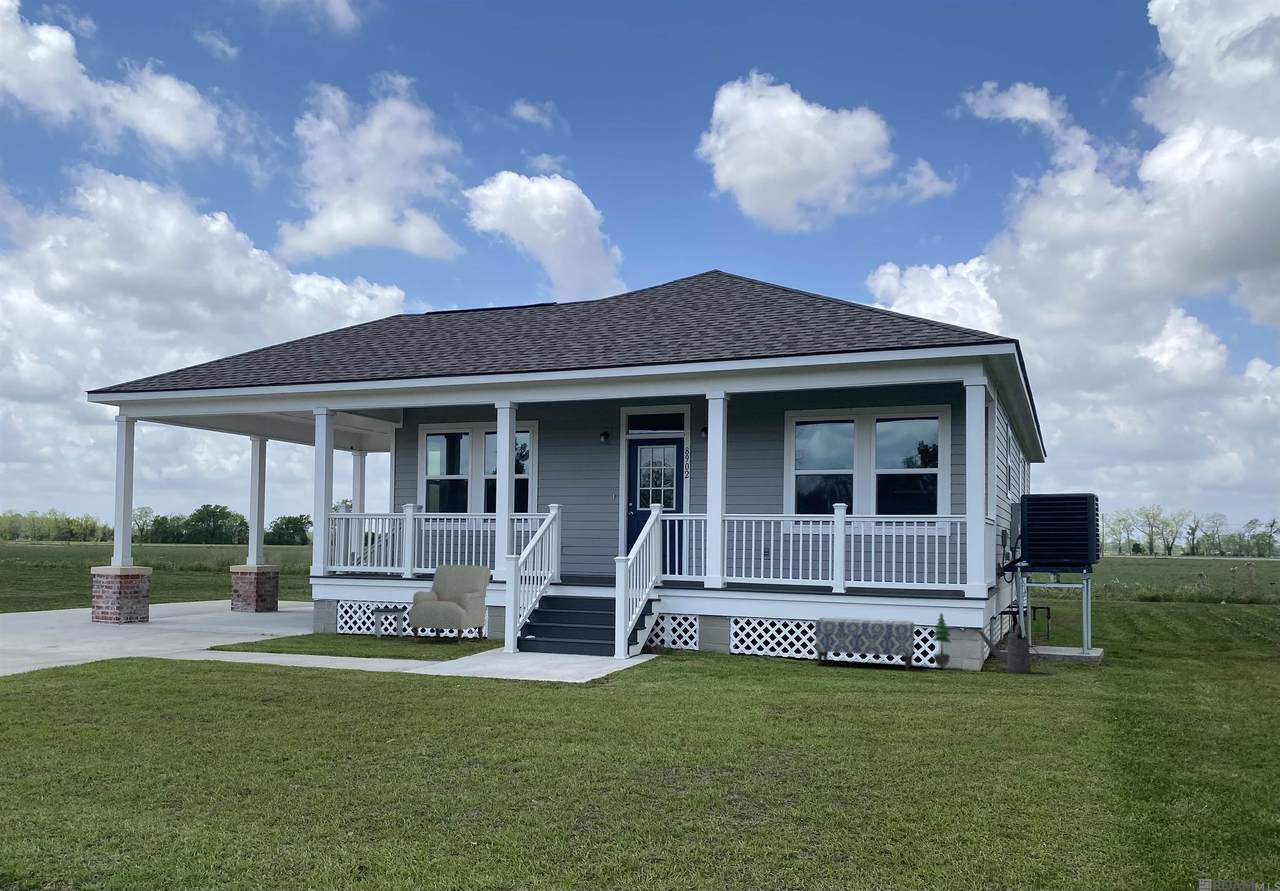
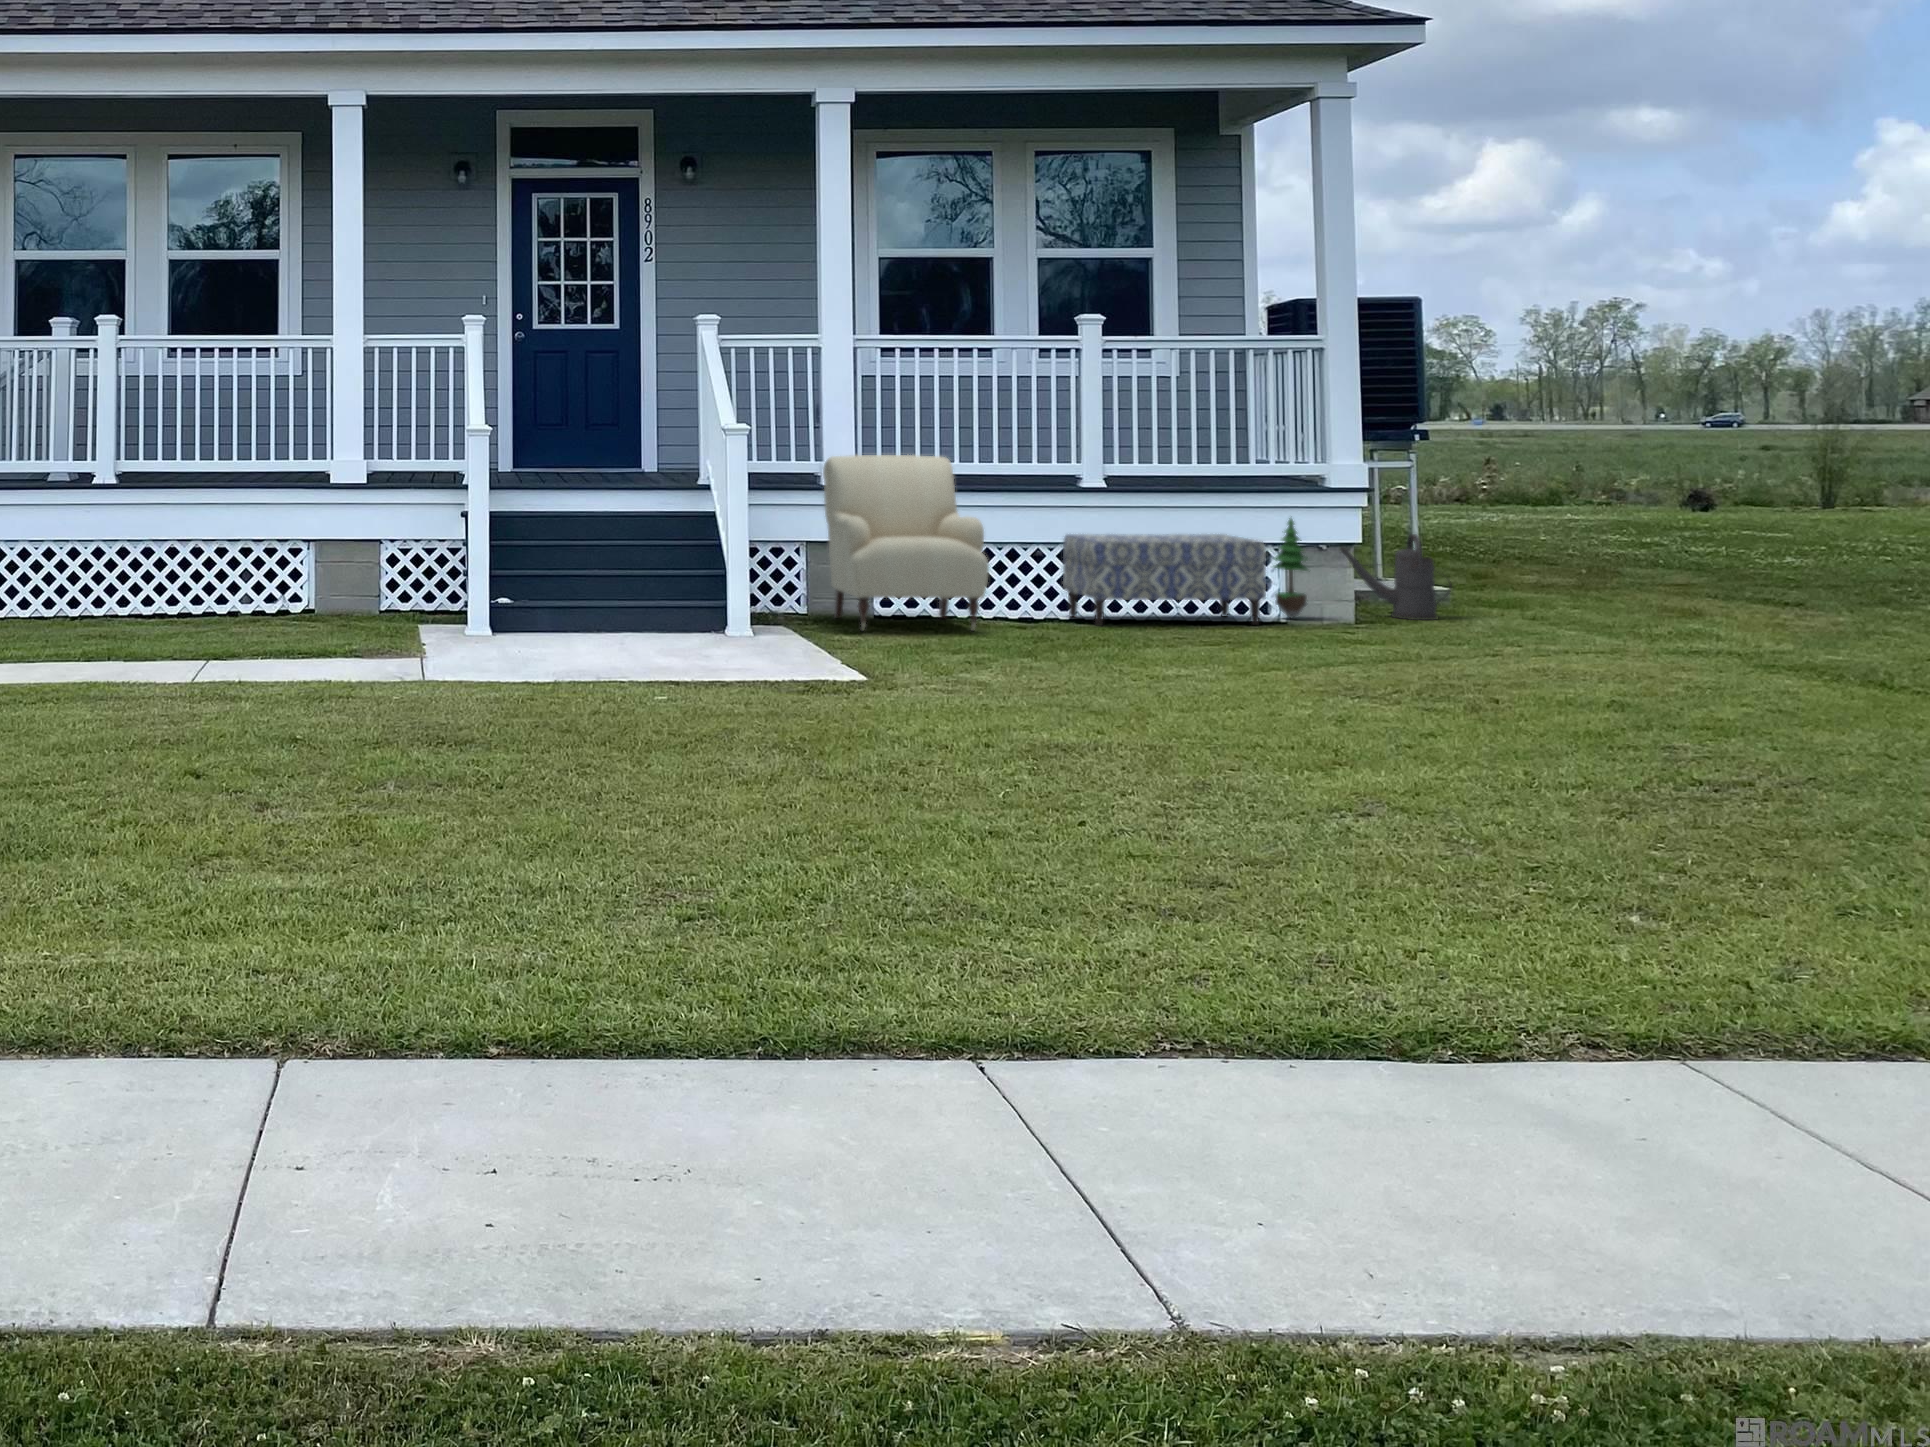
chair: present [409,565,491,645] -> present [823,455,989,630]
round table: present [372,608,406,638] -> none [42,555,120,623]

